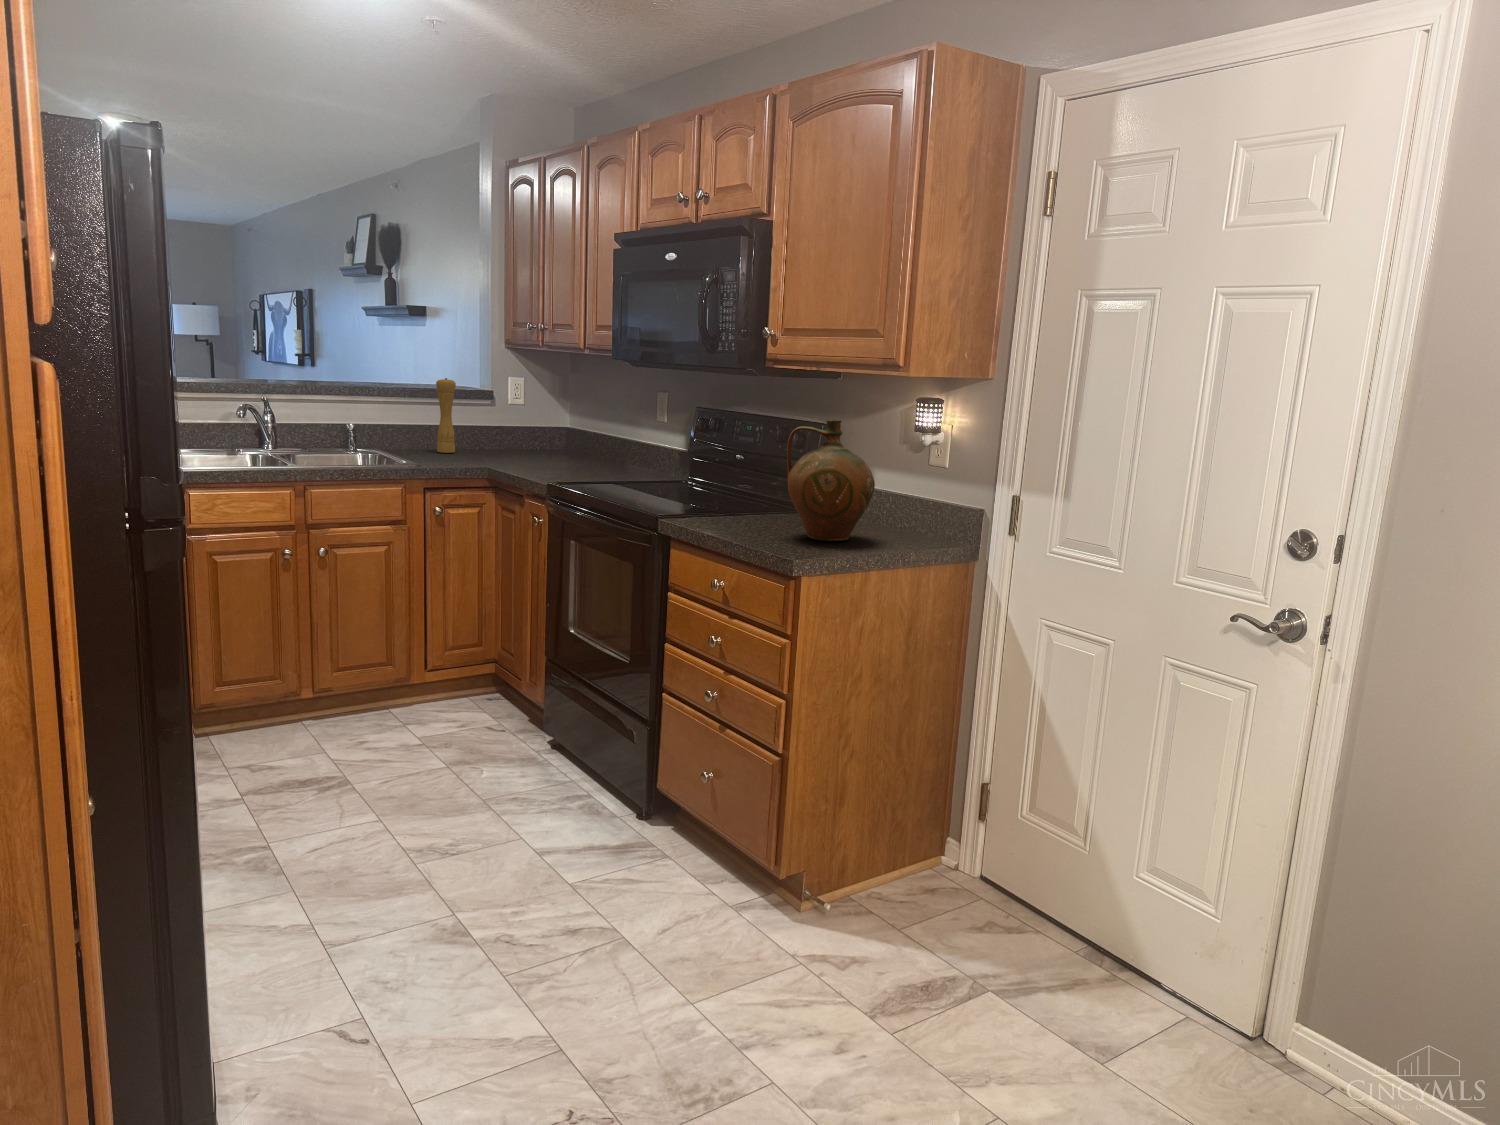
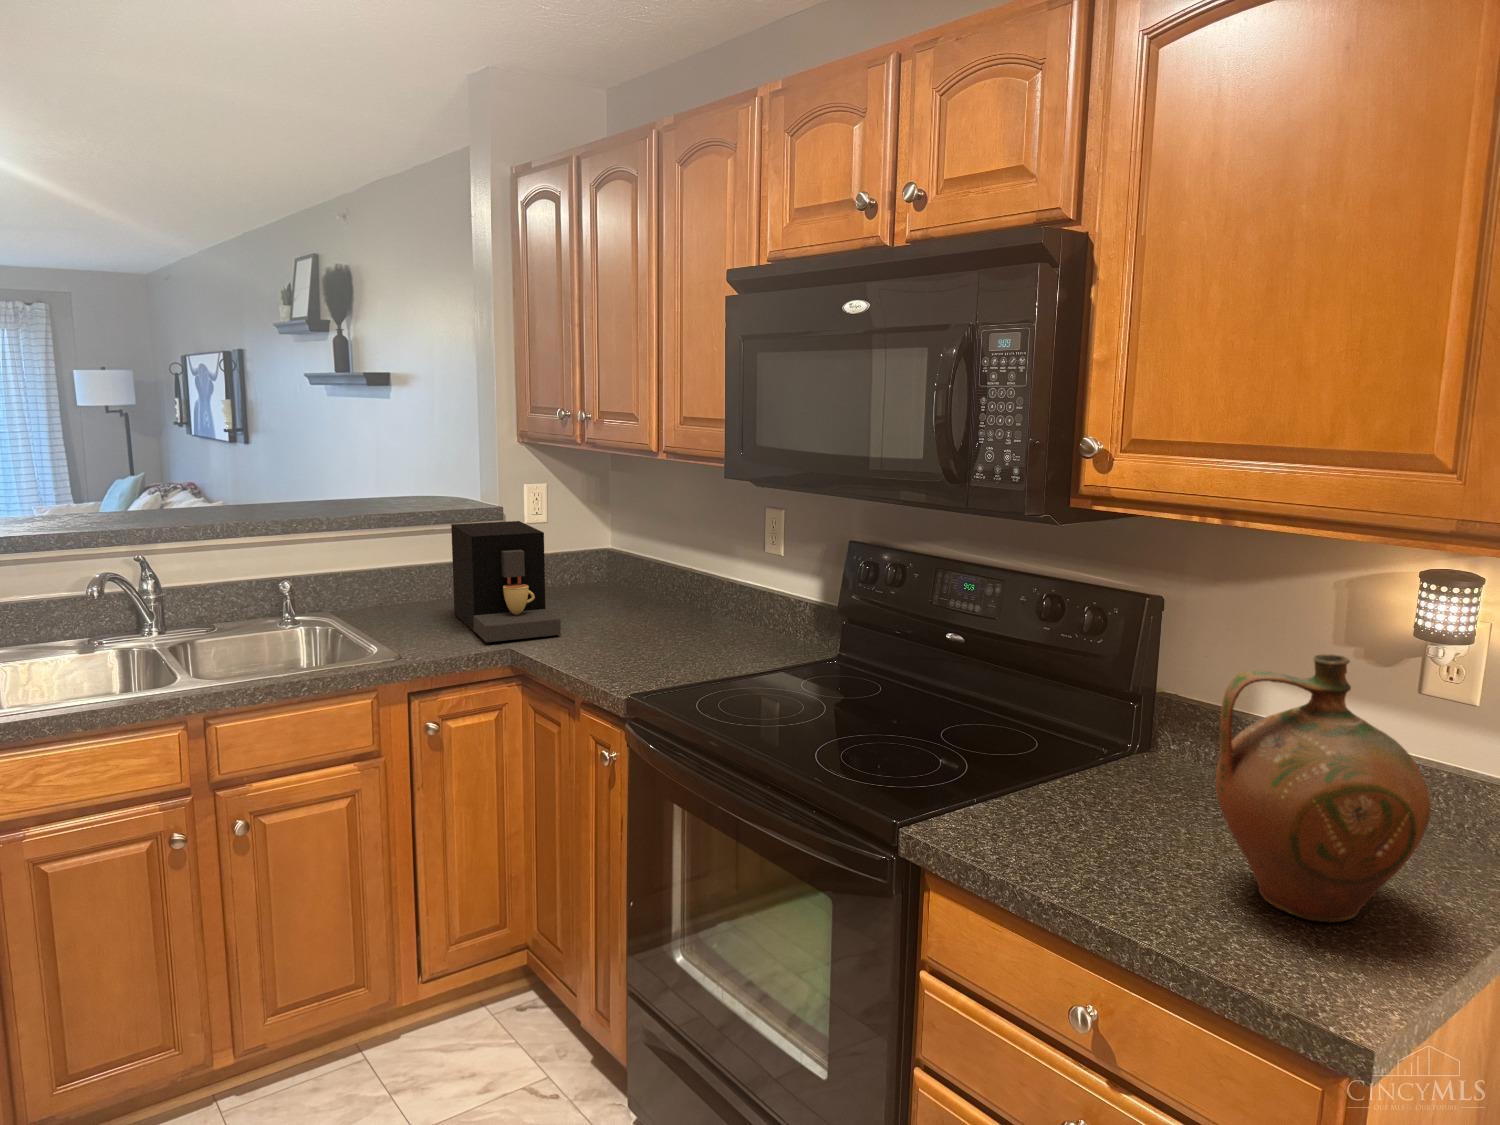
pepper mill: present [436,378,456,453] -> none [416,496,449,608]
coffee maker: none [458,396,522,464] -> present [451,521,561,642]

